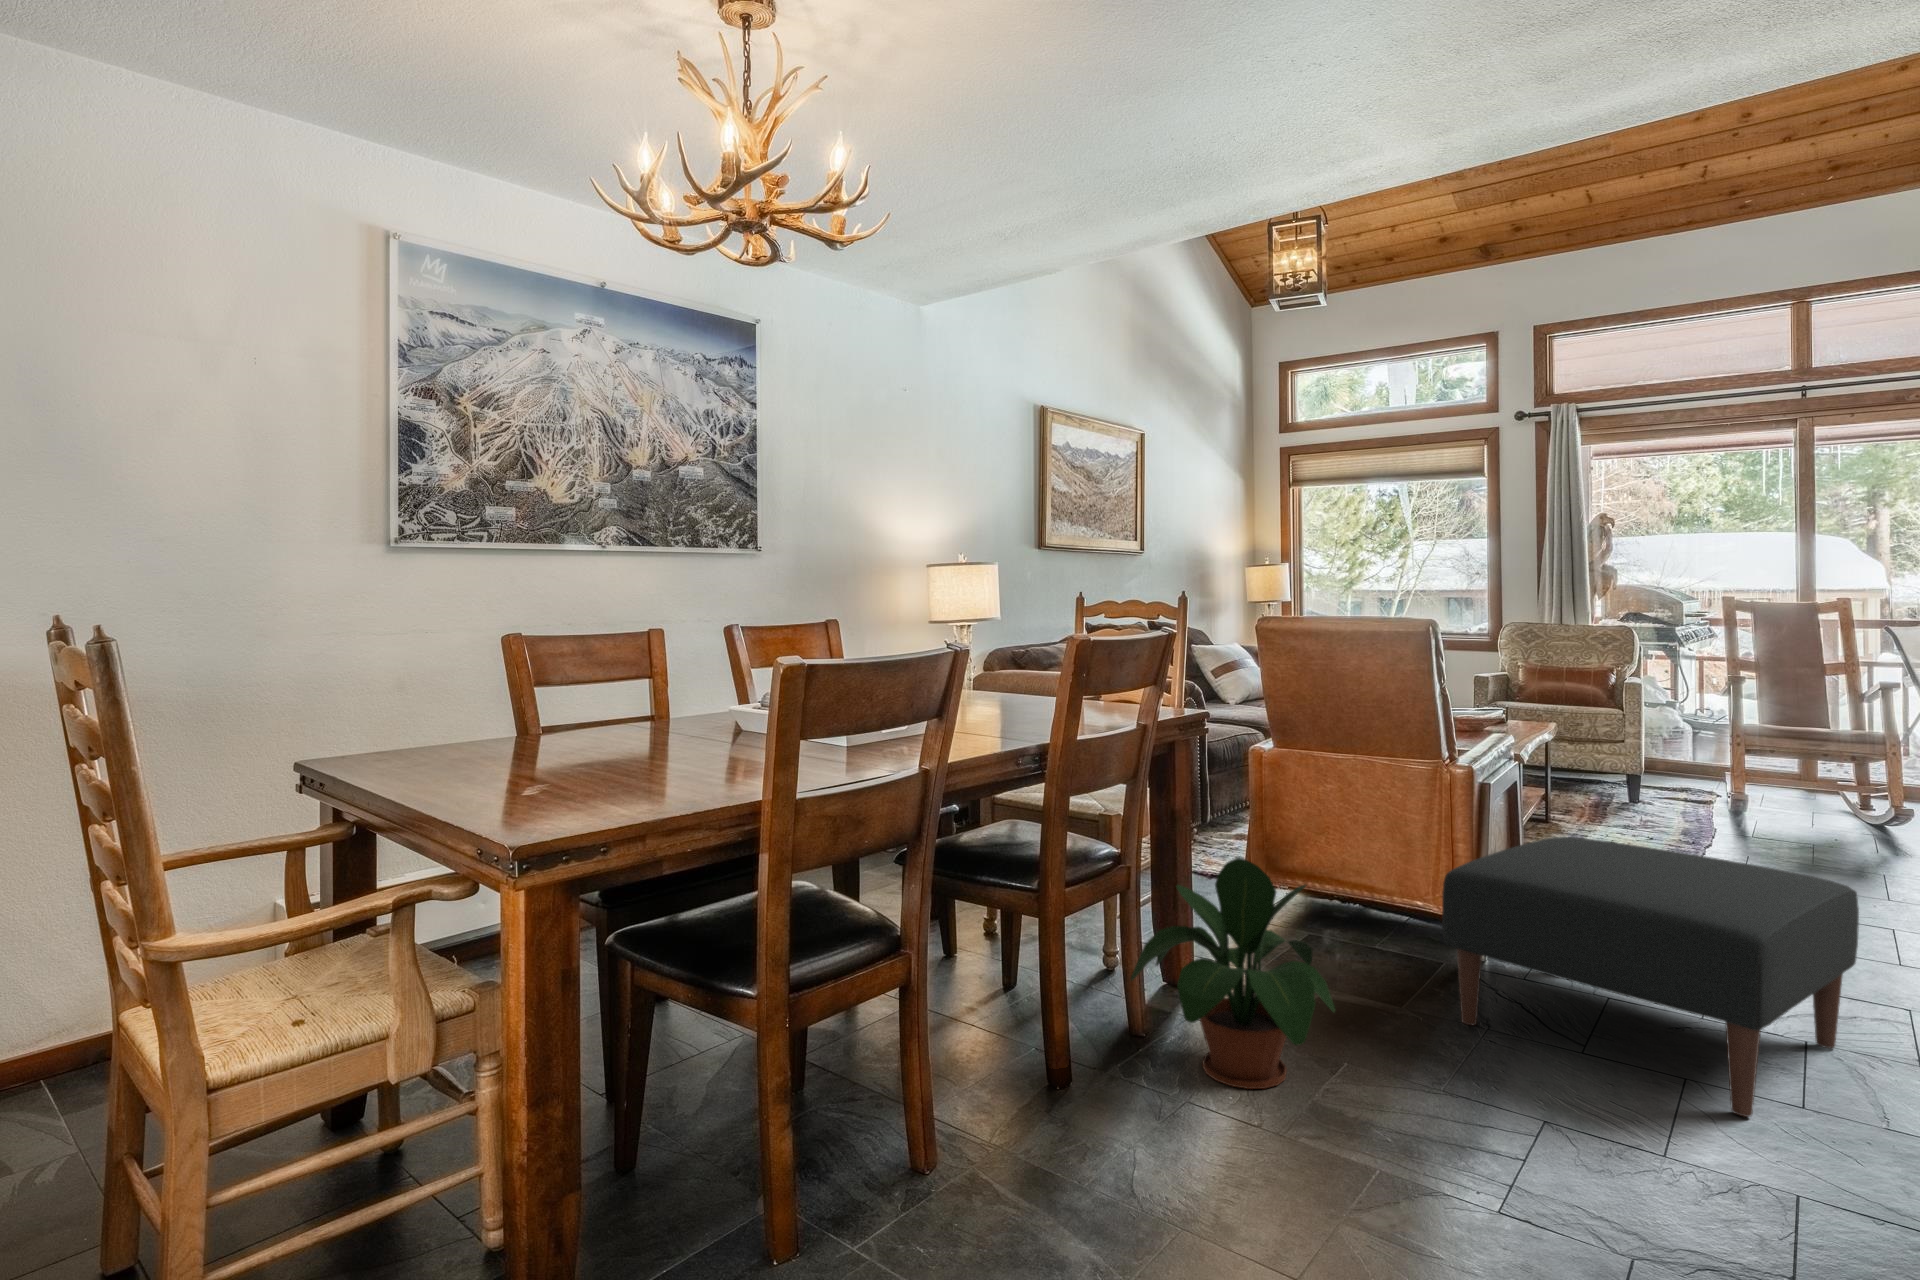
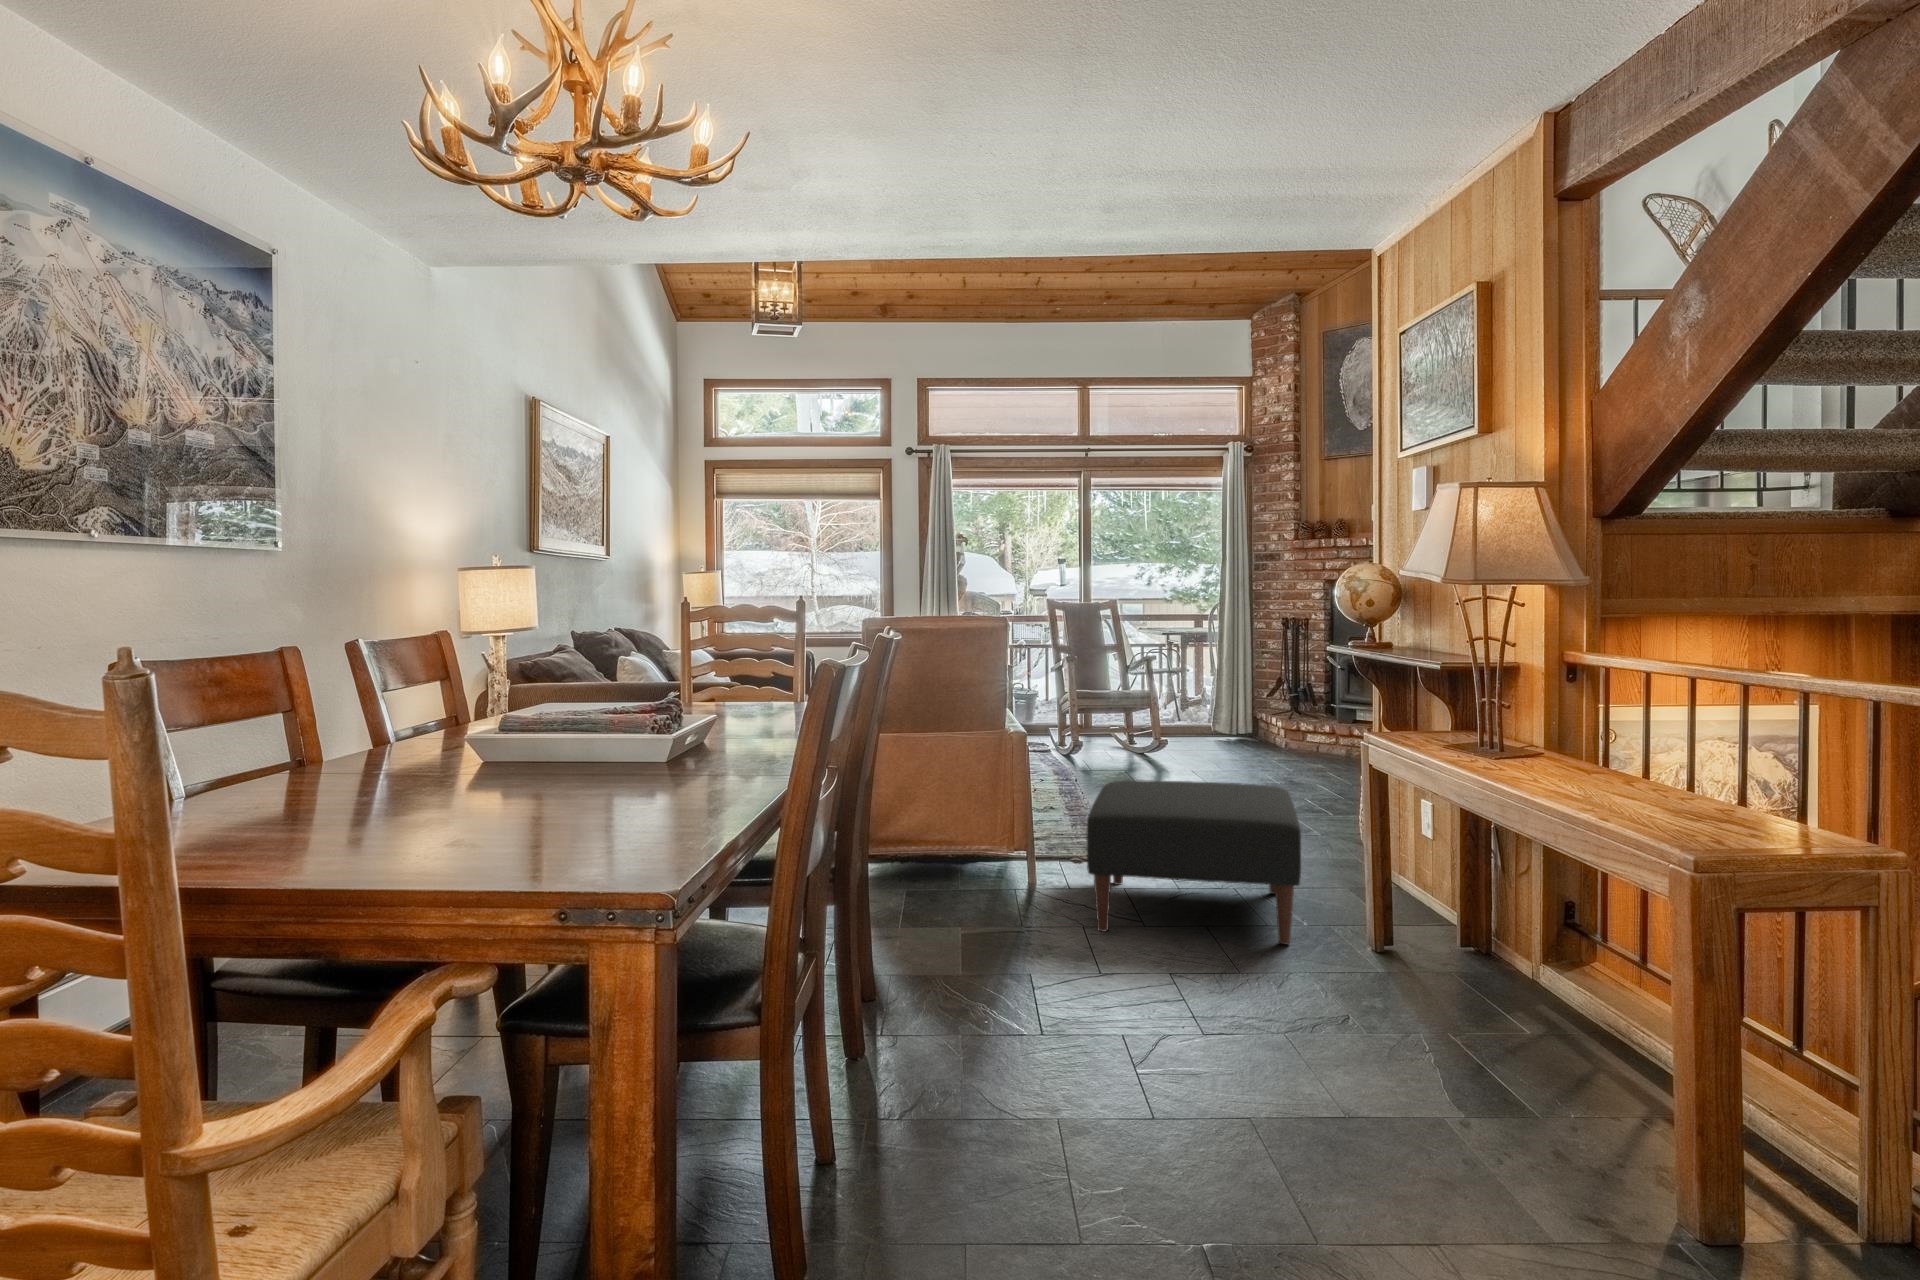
potted plant: present [1131,858,1335,1089] -> none [931,826,1095,1020]

